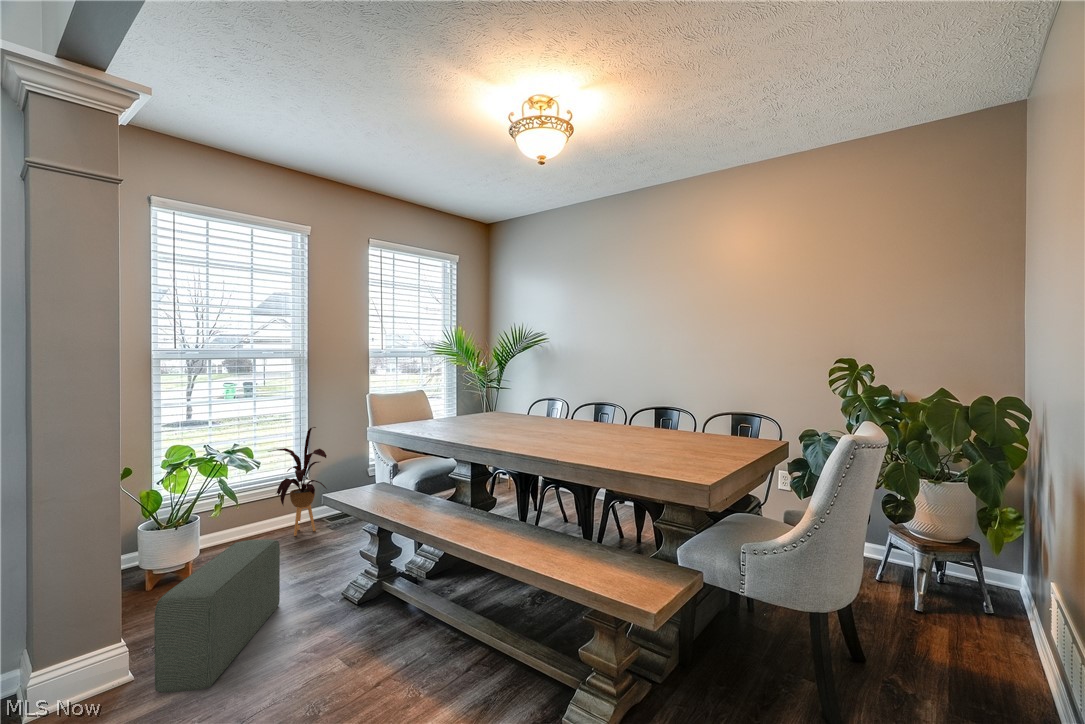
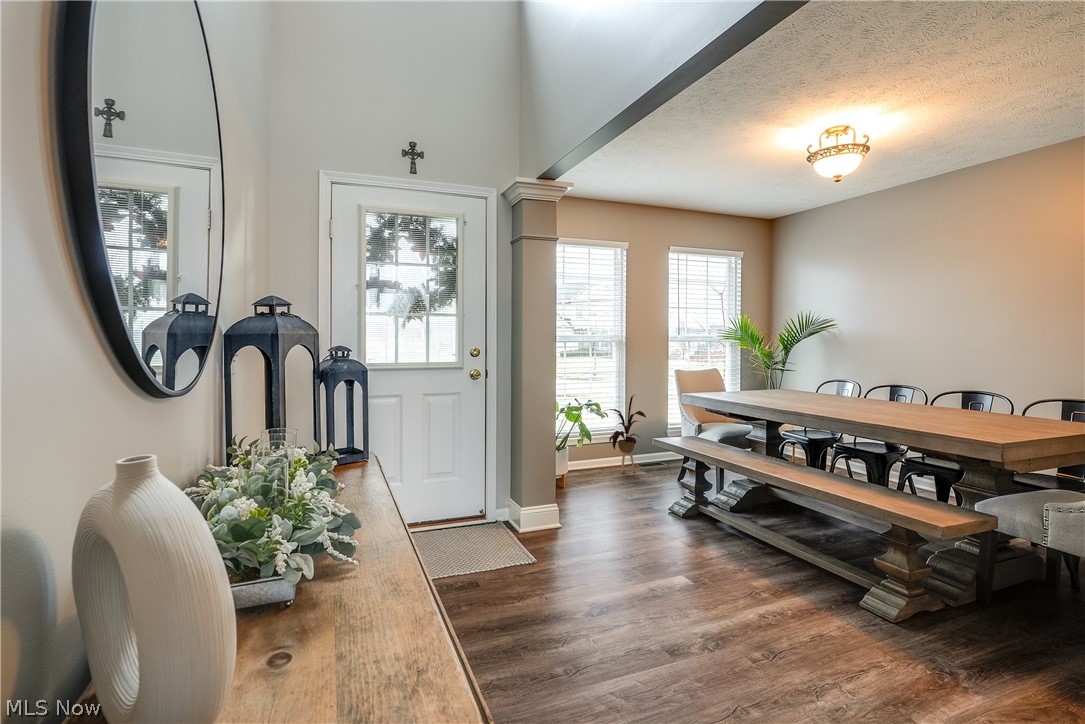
pouf: present [154,539,280,693] -> none [582,464,631,539]

